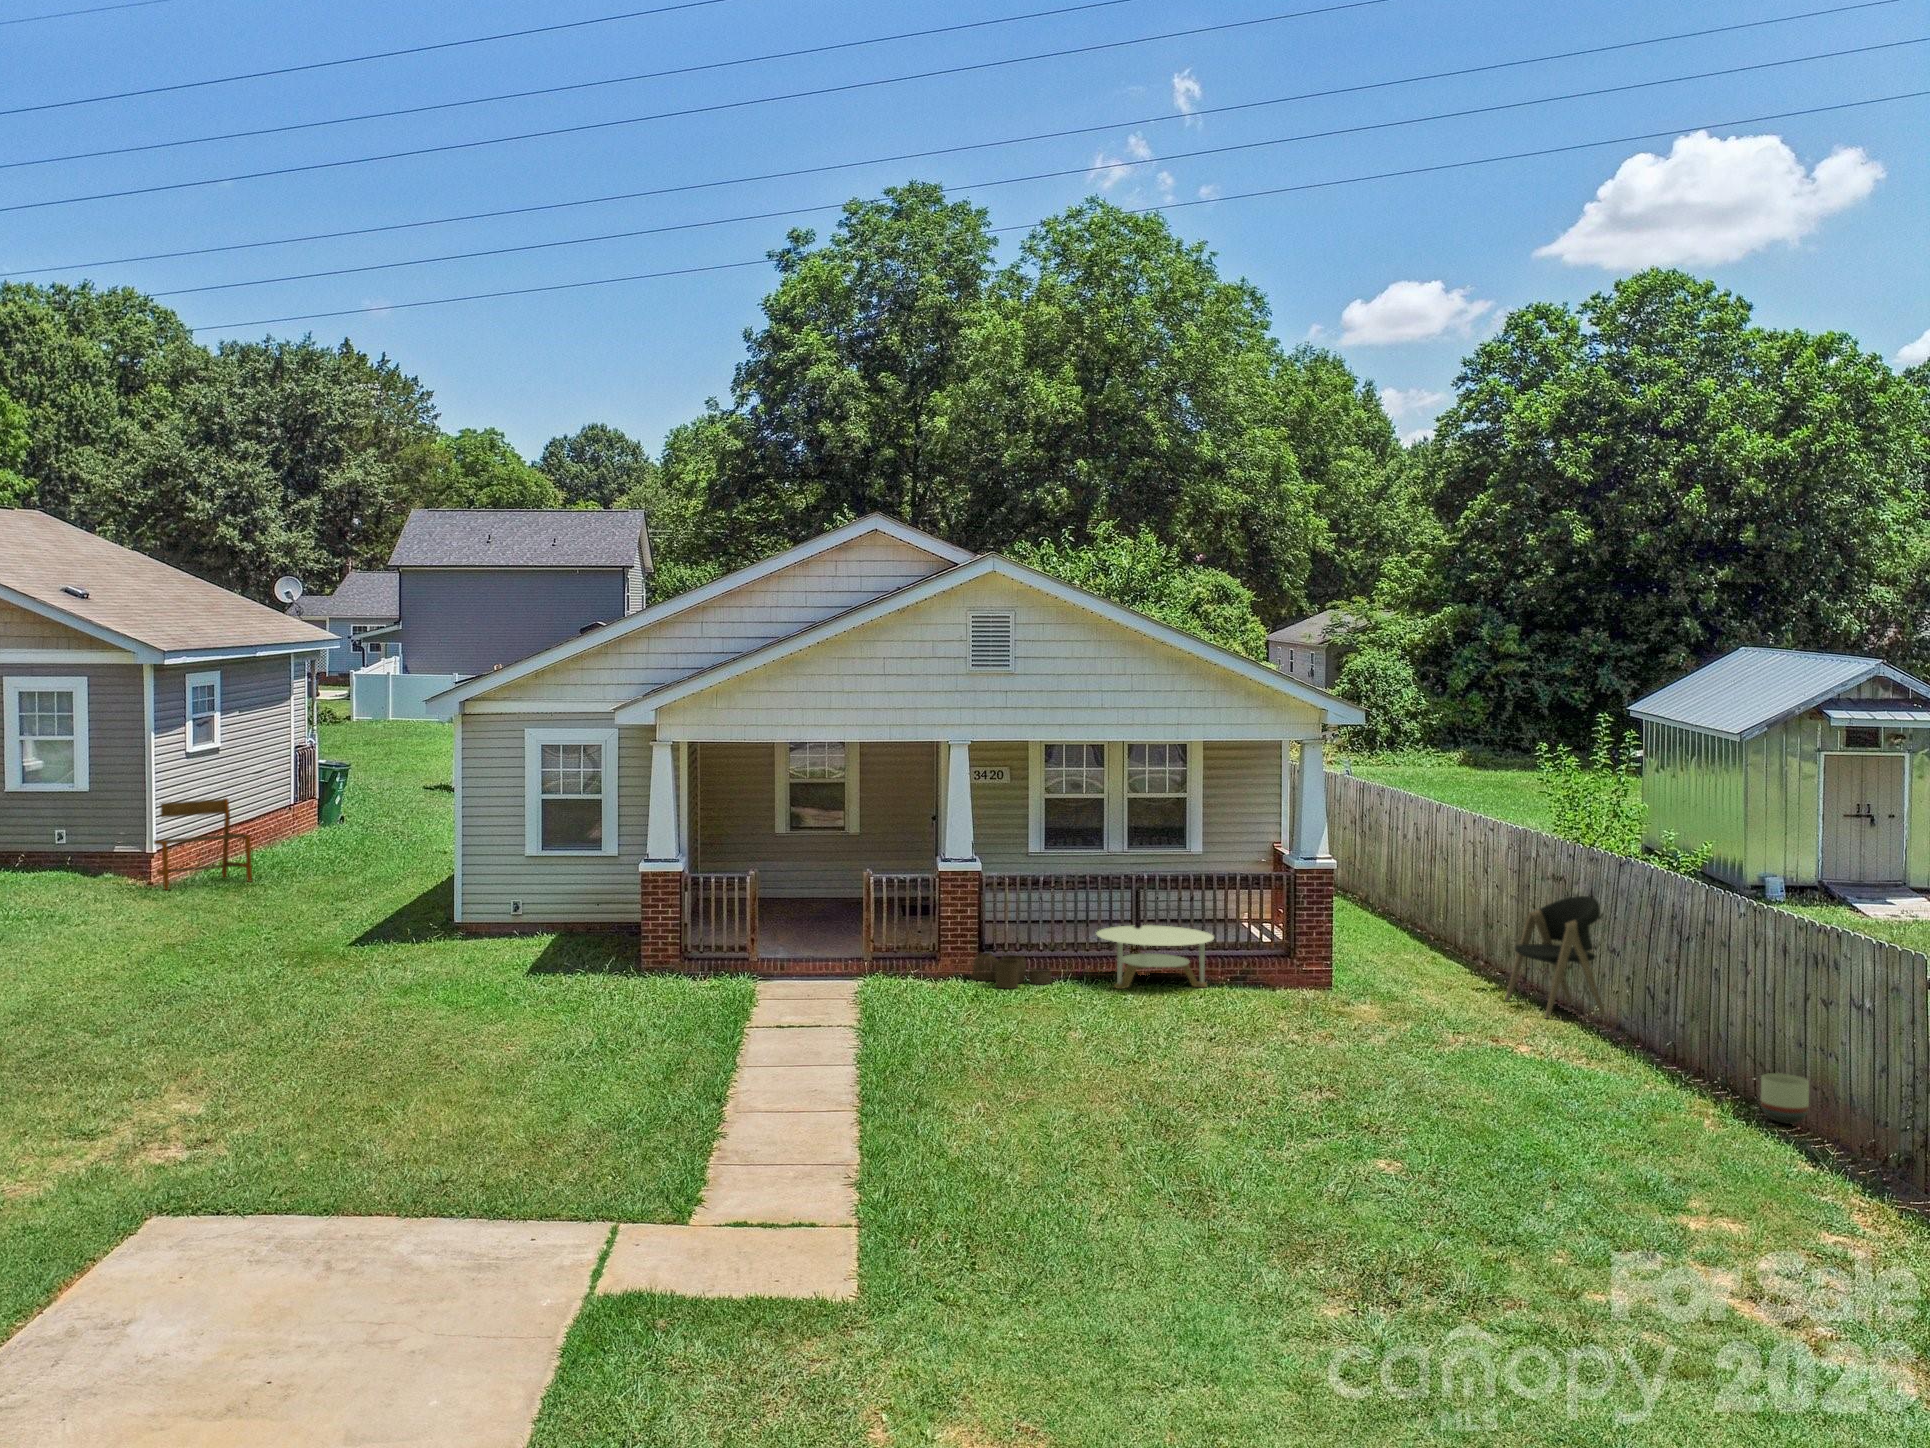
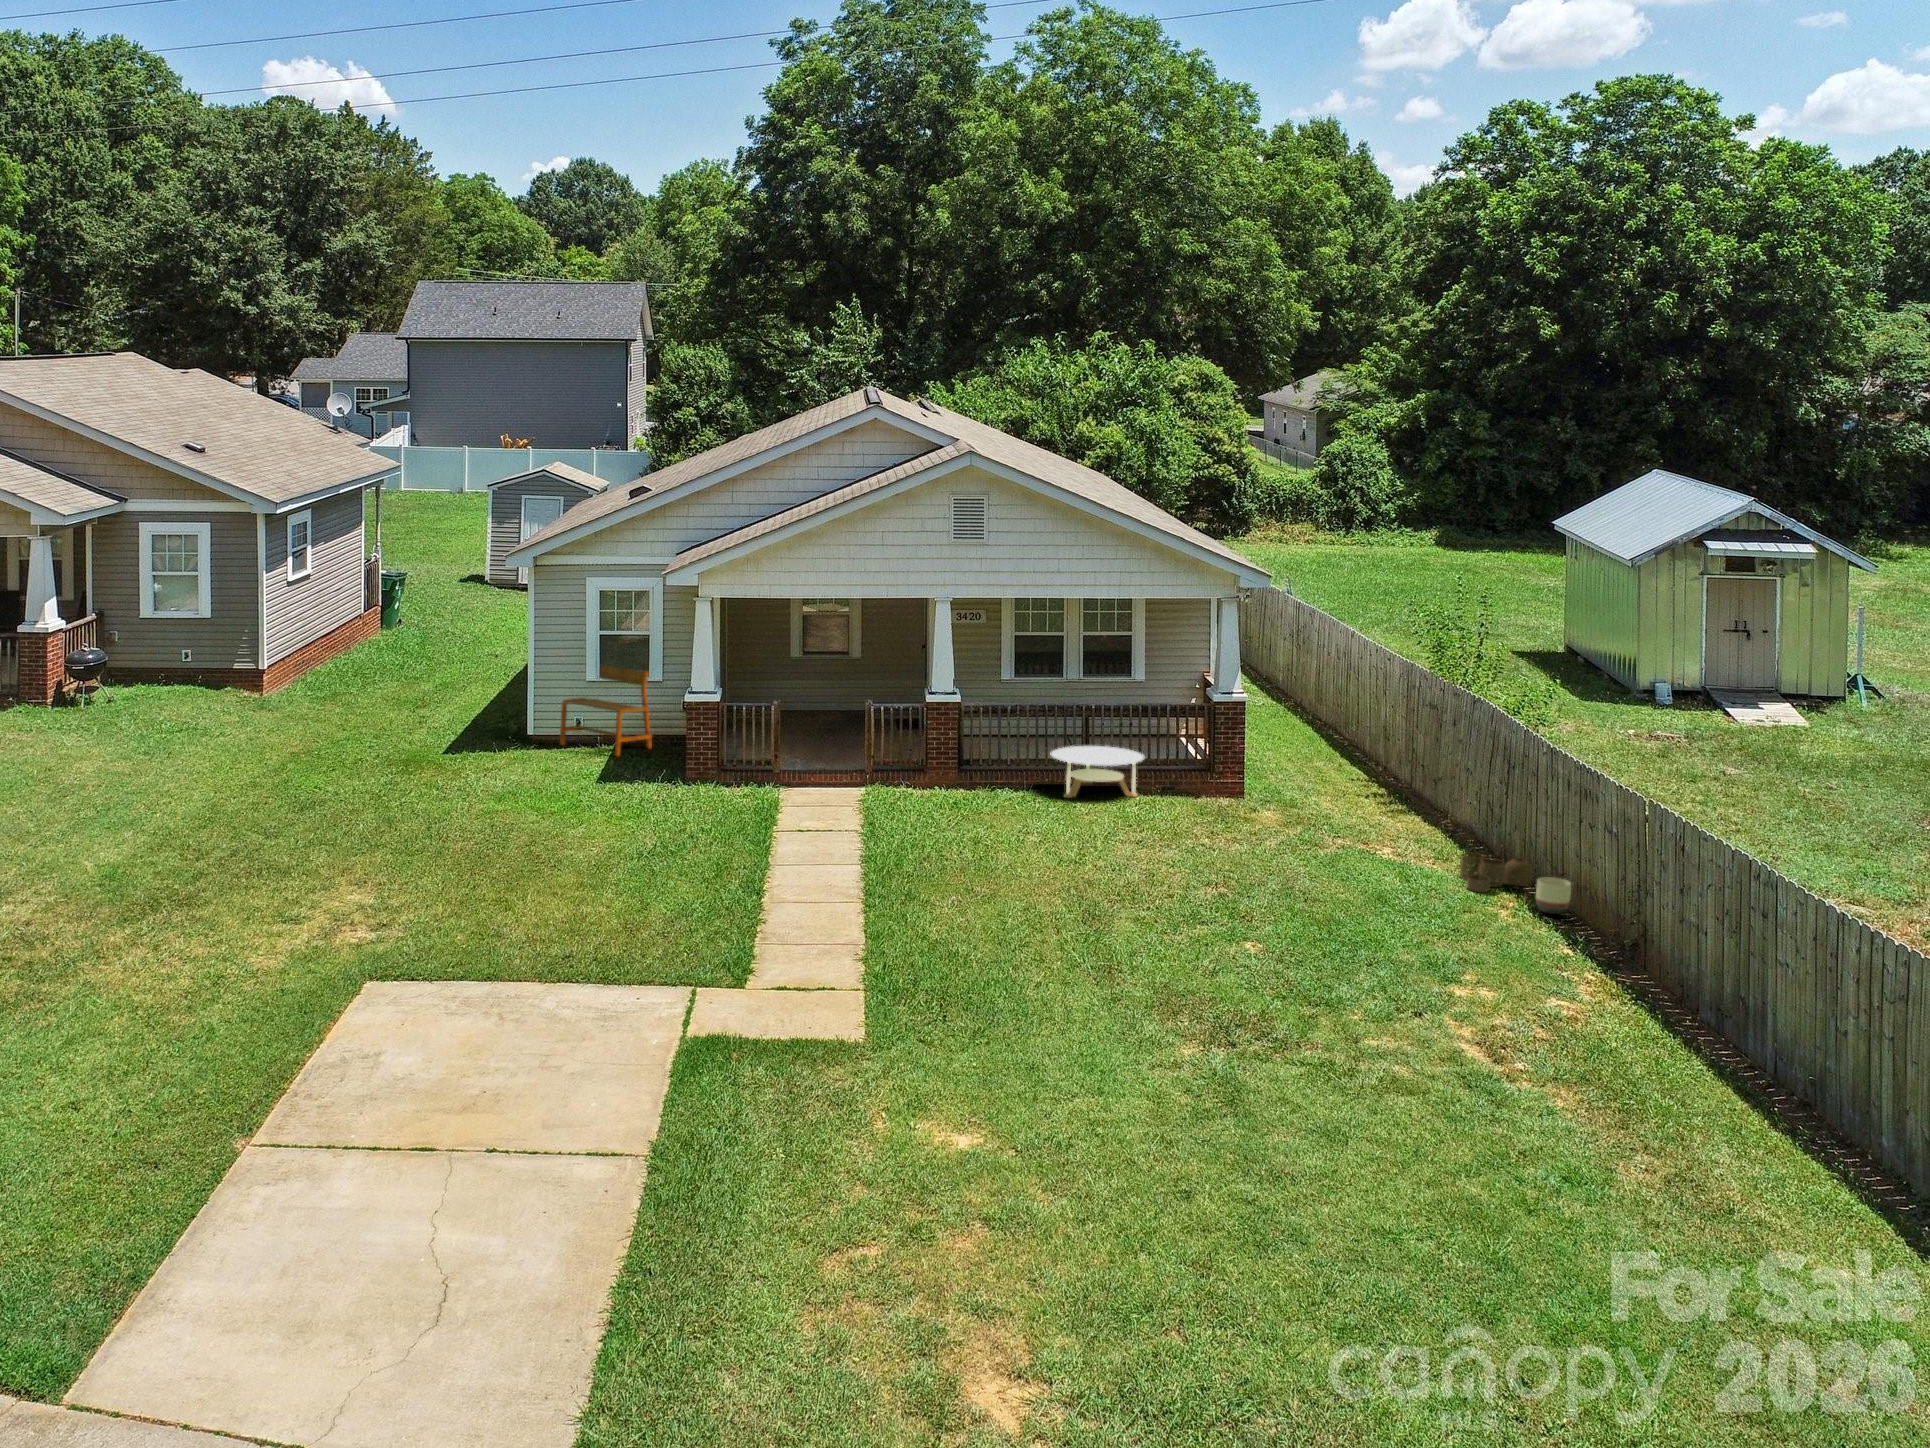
bench: present [148,798,252,890] -> present [560,665,652,756]
chair: present [1505,896,1605,1018] -> none [1370,729,1446,826]
woven basket: present [971,952,1052,988] -> present [1460,852,1532,892]

